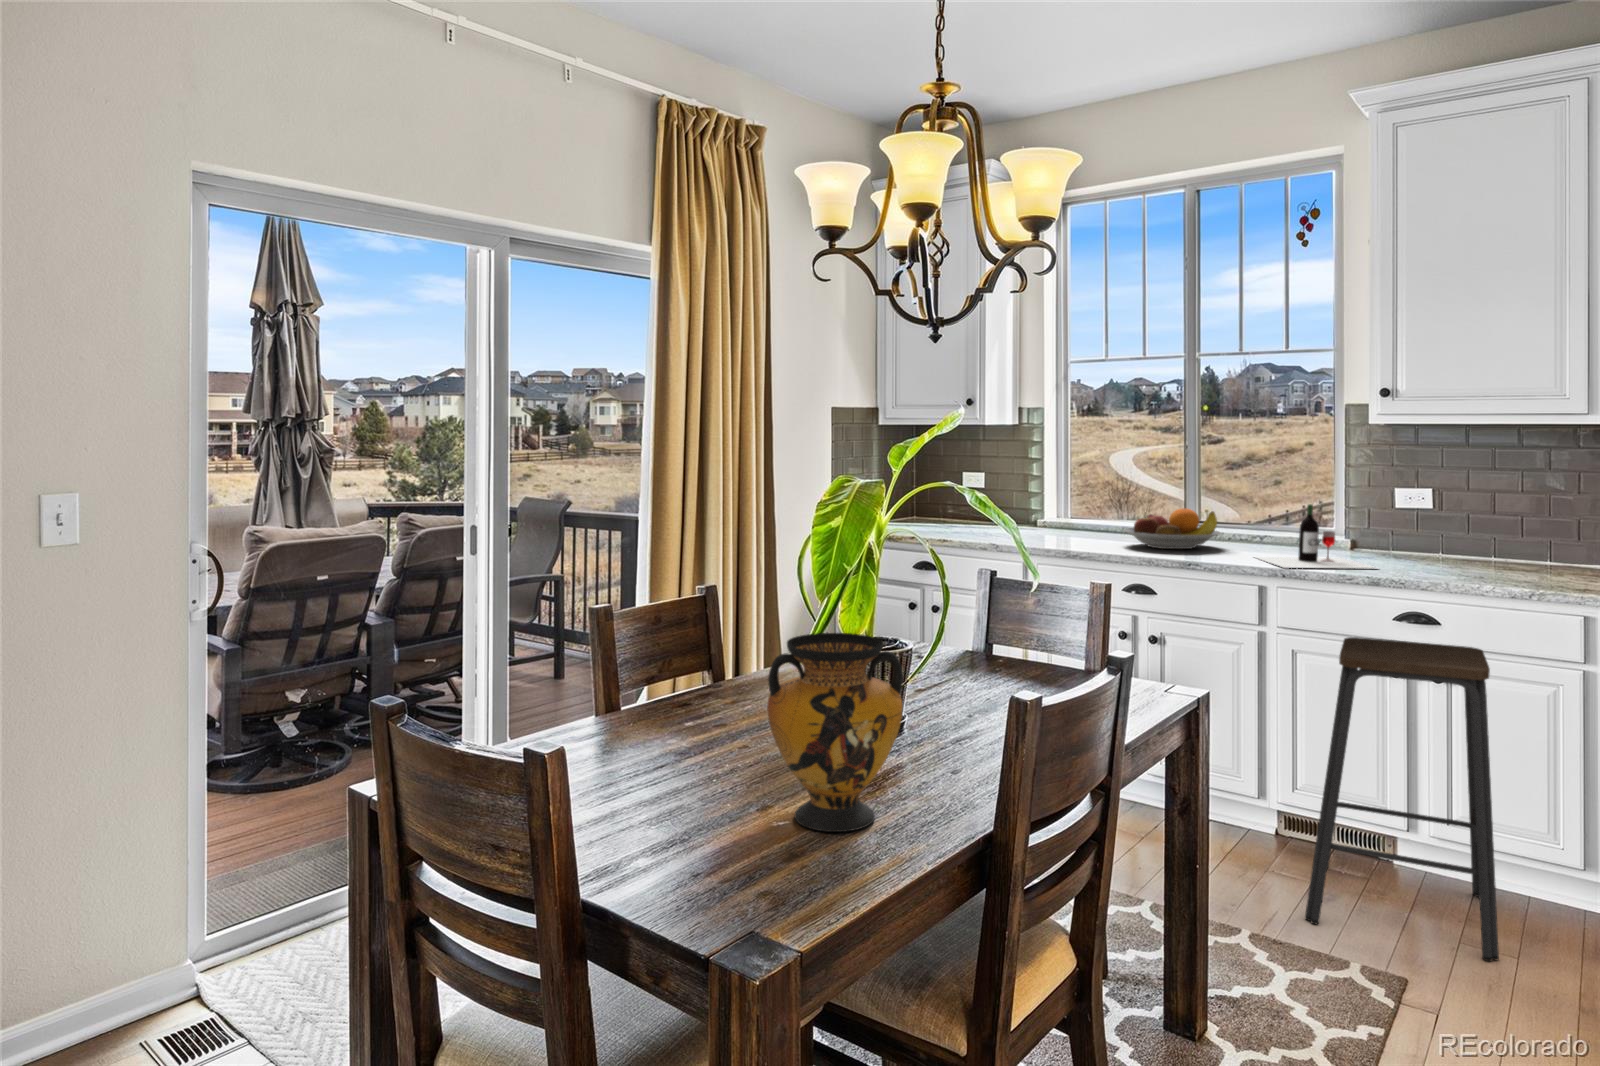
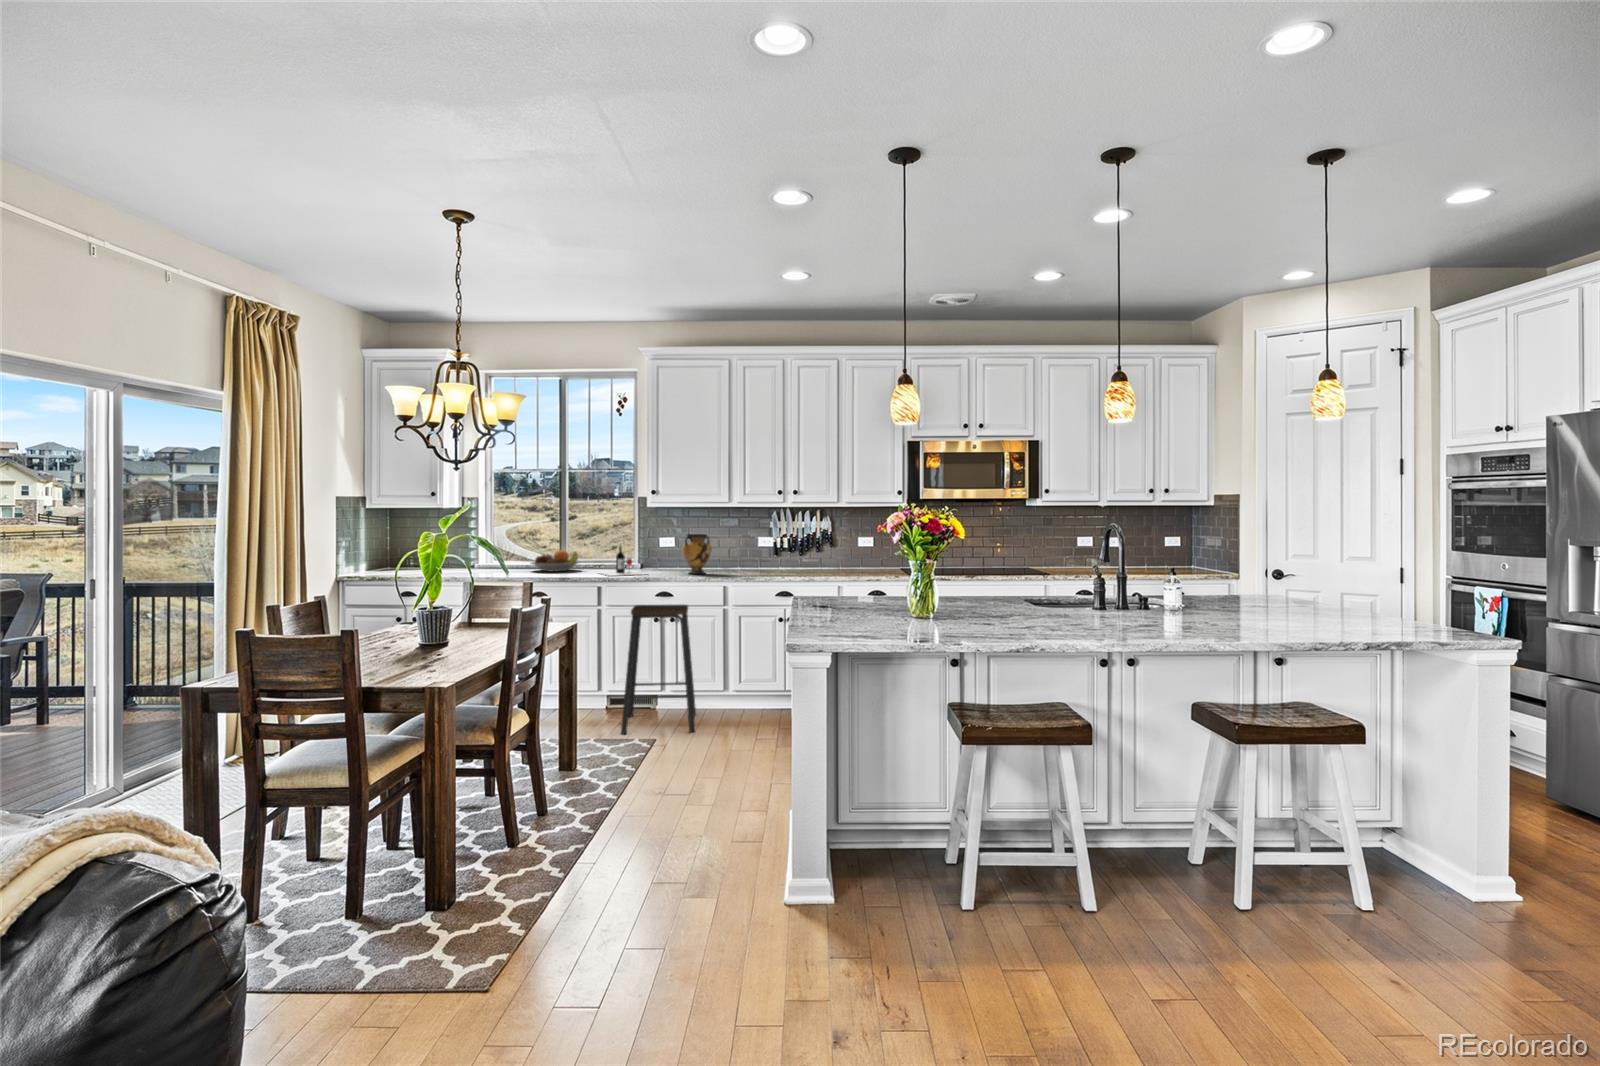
vase: present [767,633,903,832] -> present [682,534,712,574]

